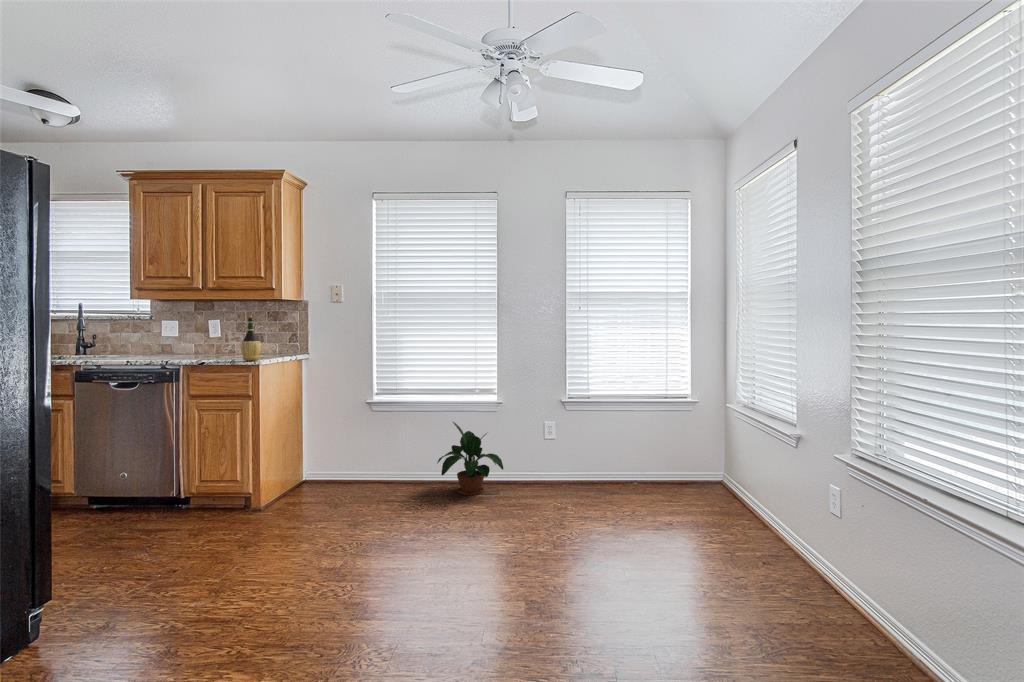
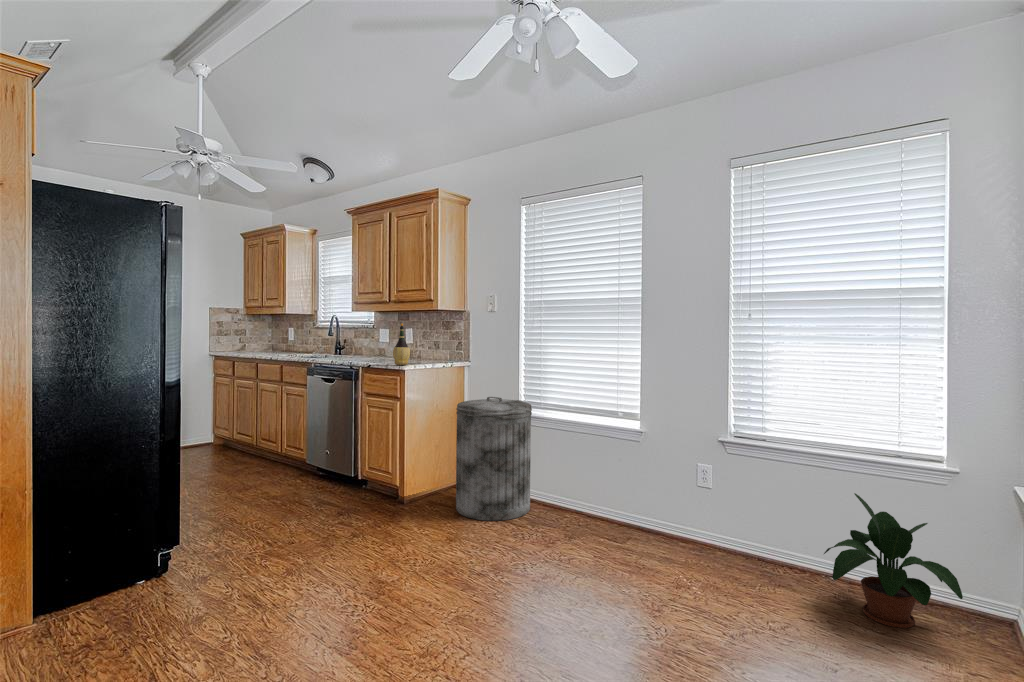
trash can: none [327,386,403,504] -> present [456,397,532,521]
potted plant: present [437,422,503,495] -> present [824,493,963,628]

